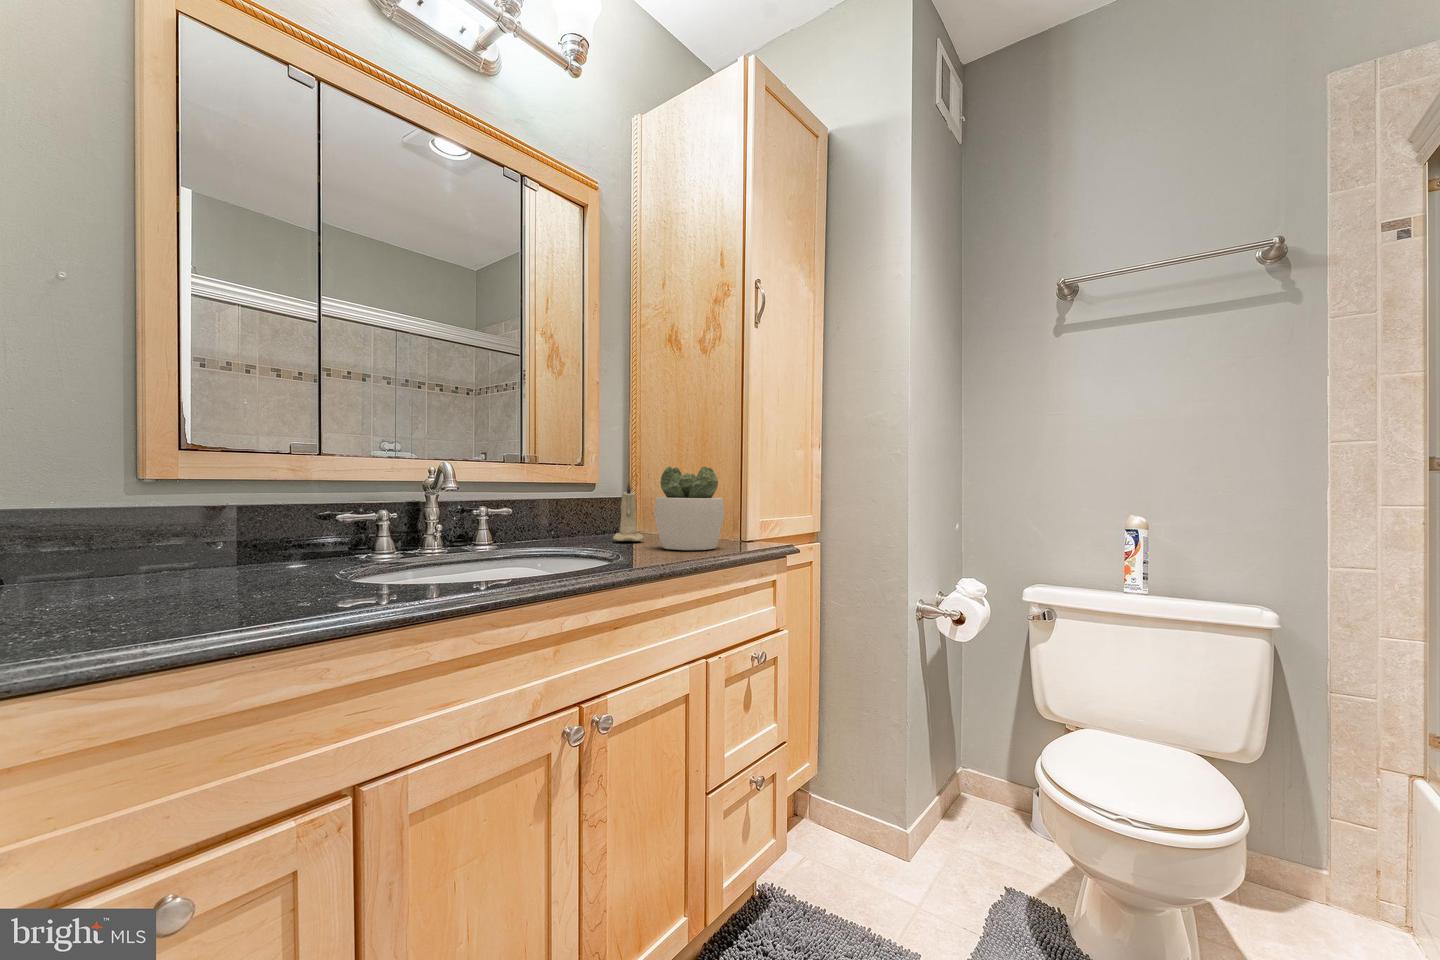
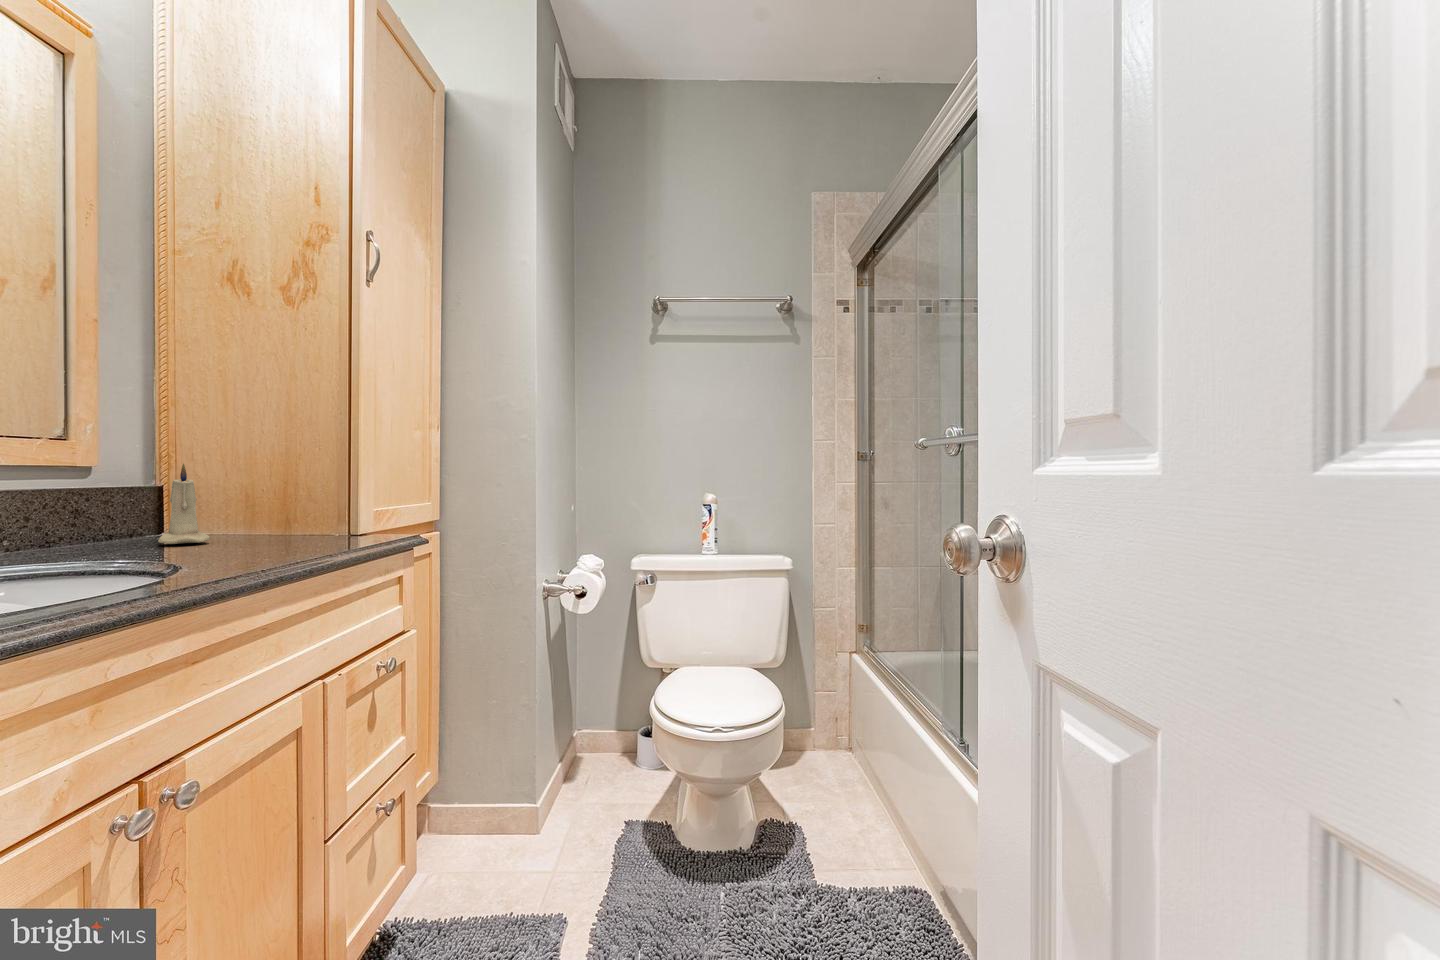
succulent plant: present [654,466,725,550] -> none [232,446,337,550]

